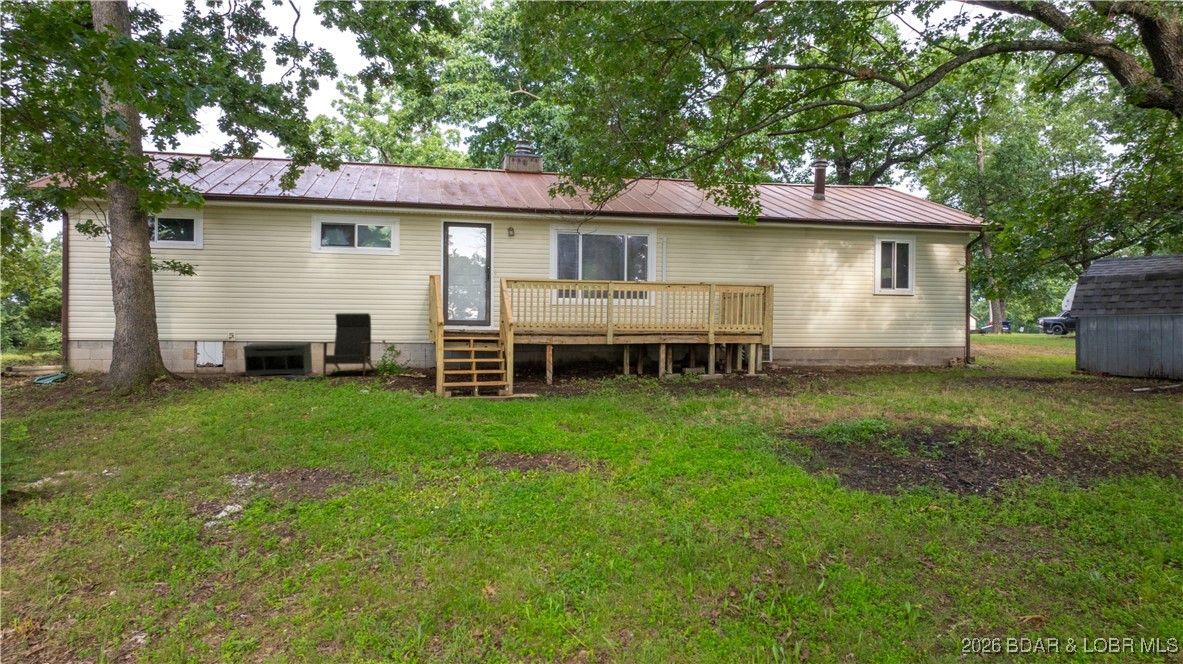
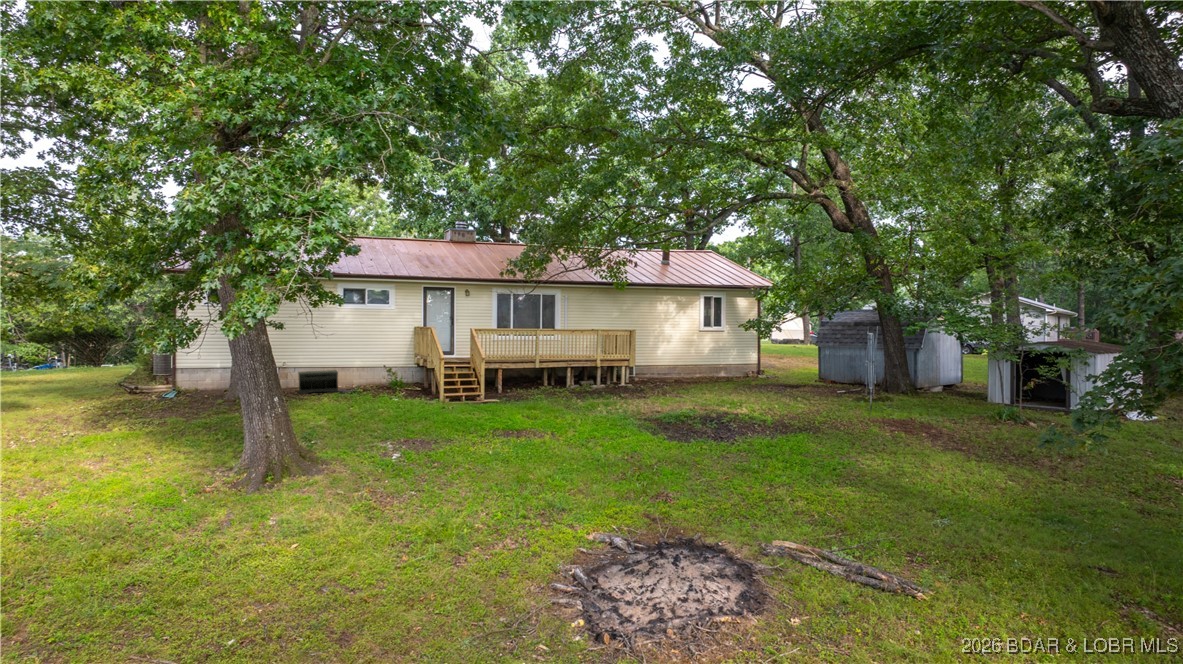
lounge chair: present [321,313,374,376] -> none [352,350,381,392]

